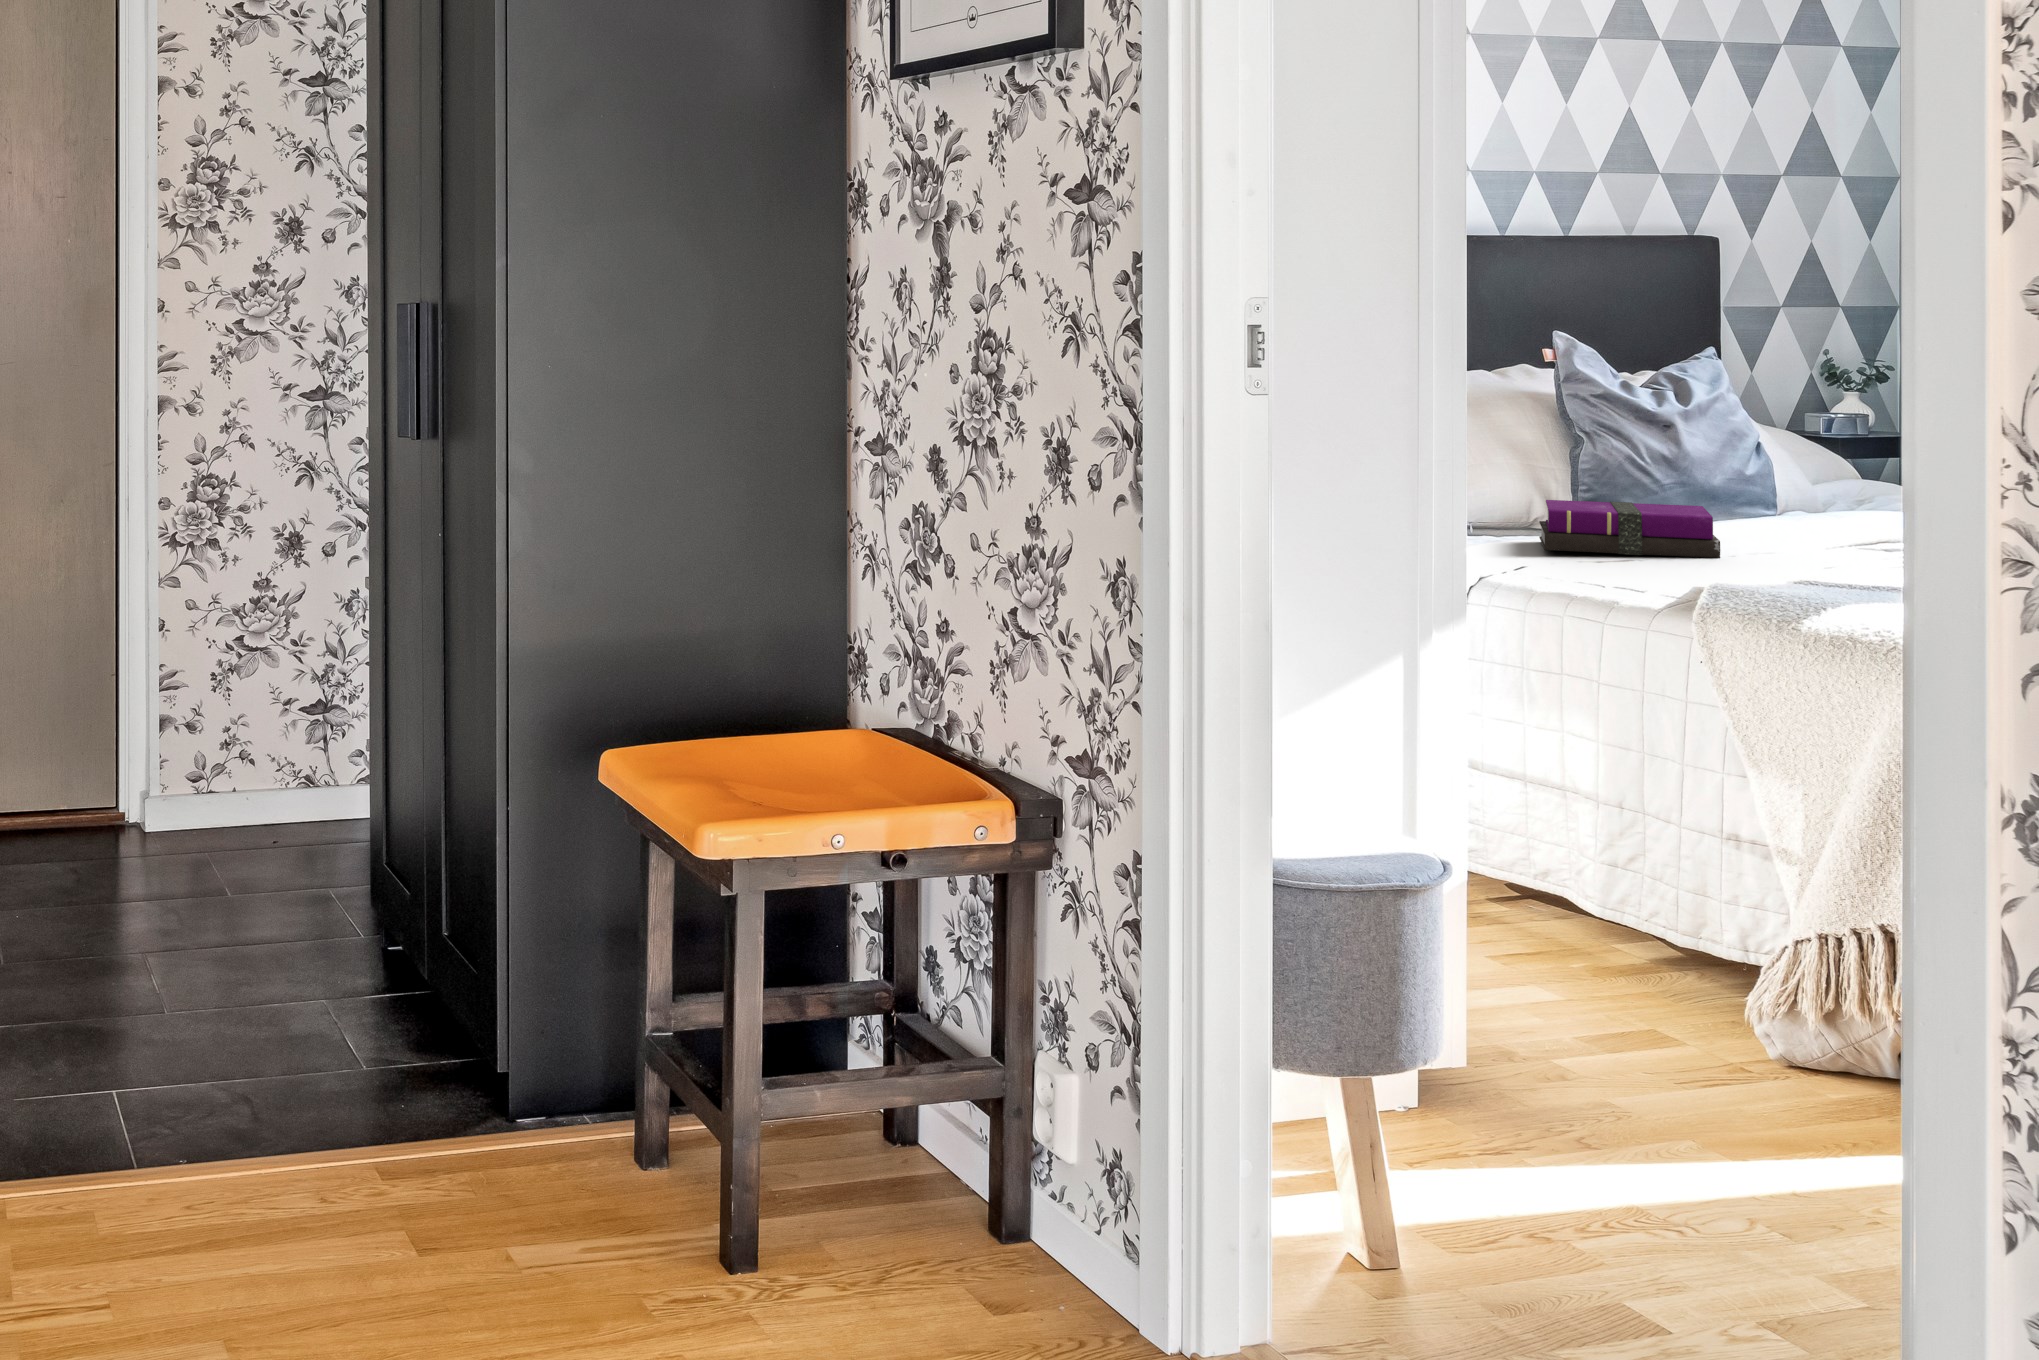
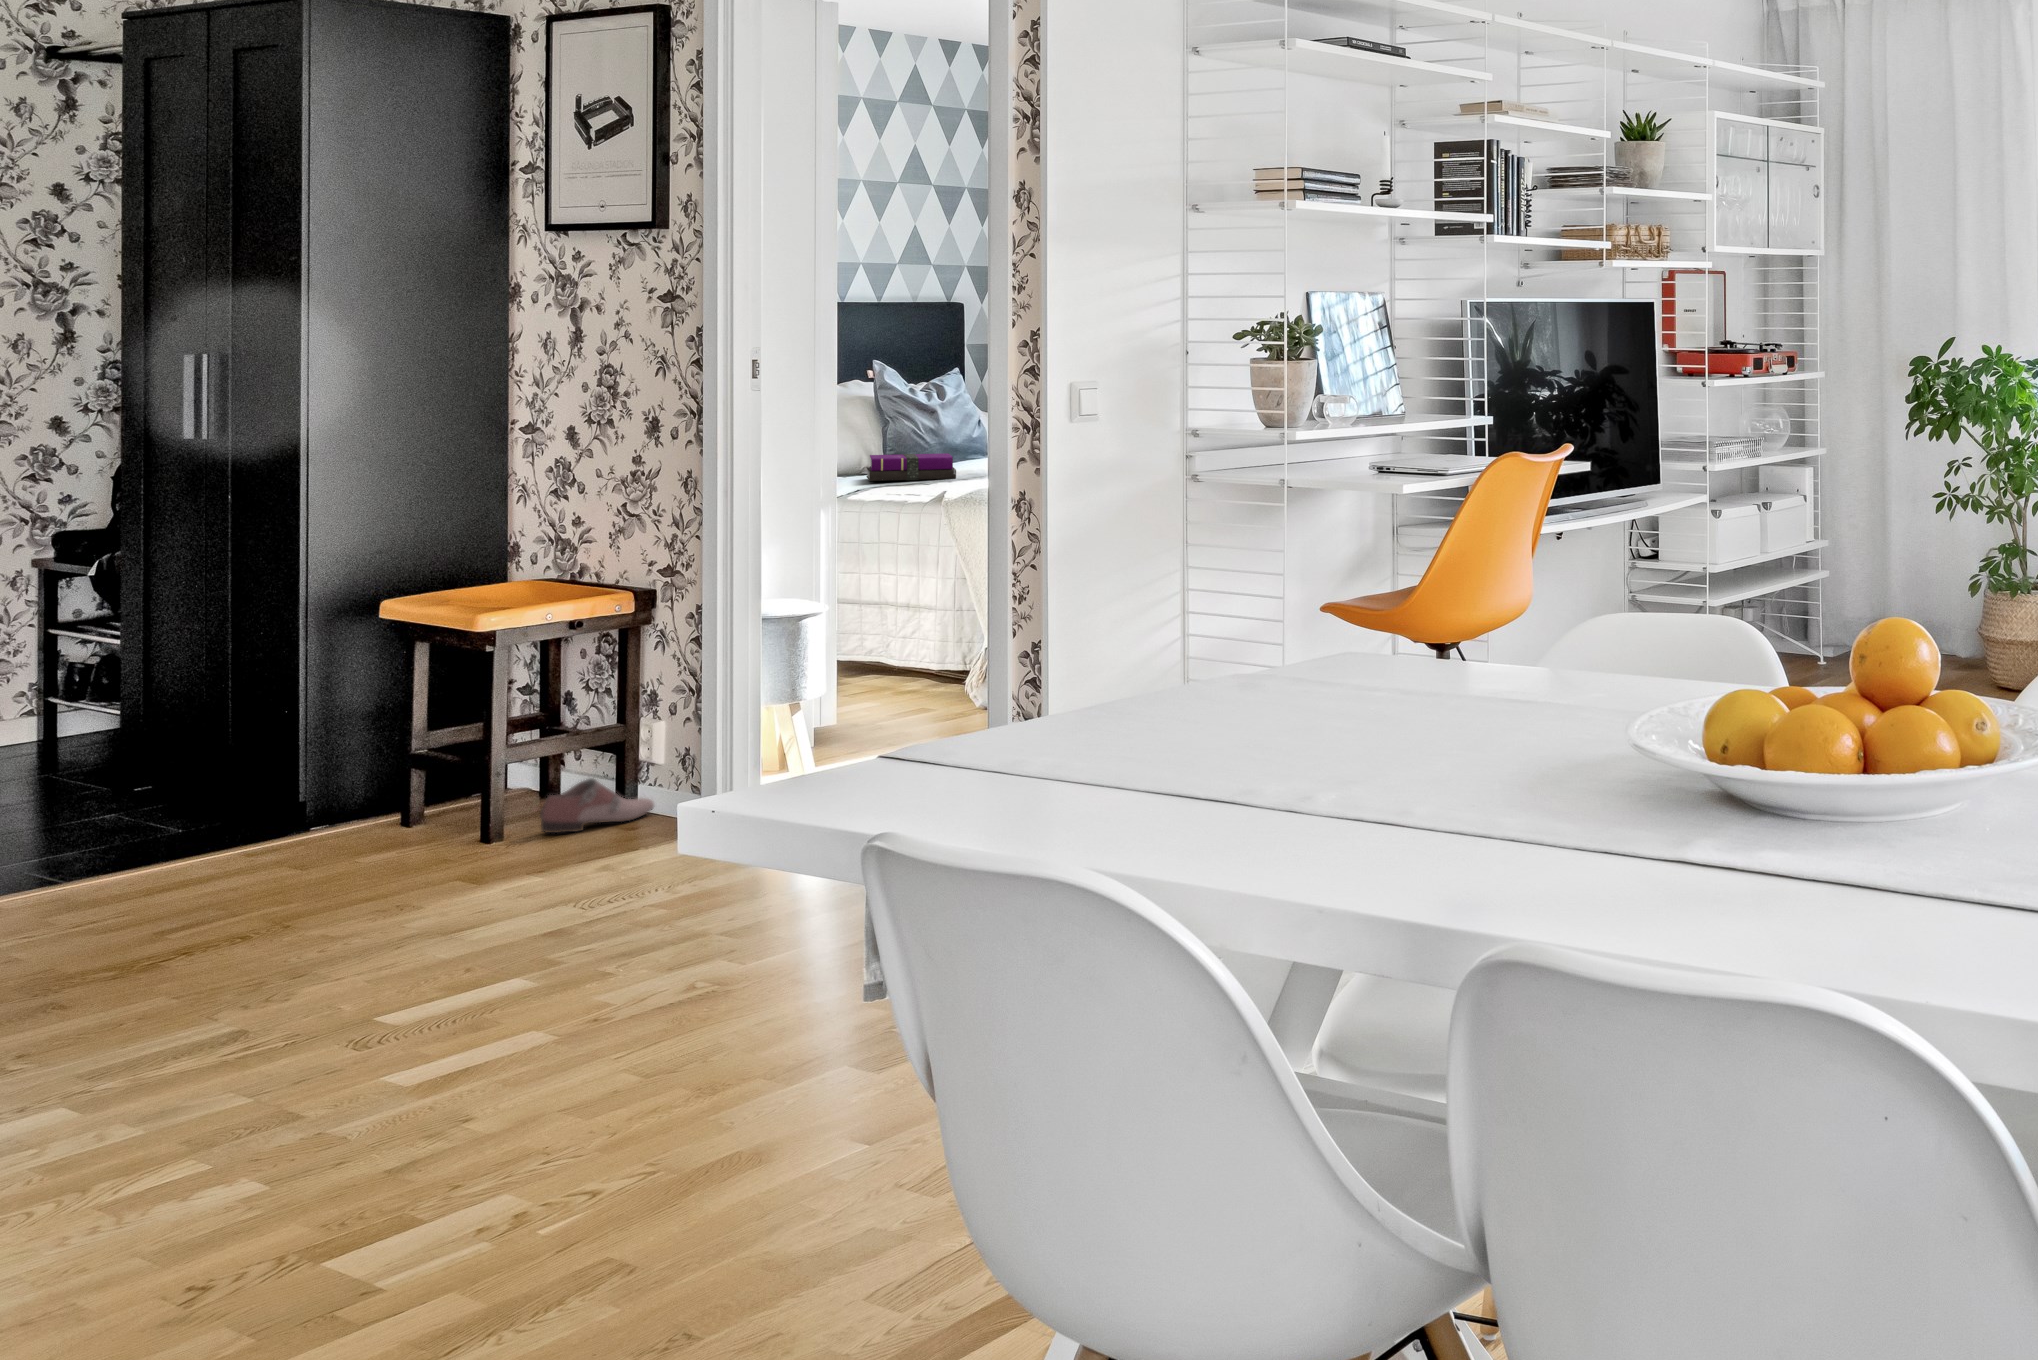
shoe: none [818,1186,1053,1303] -> present [540,778,654,833]

